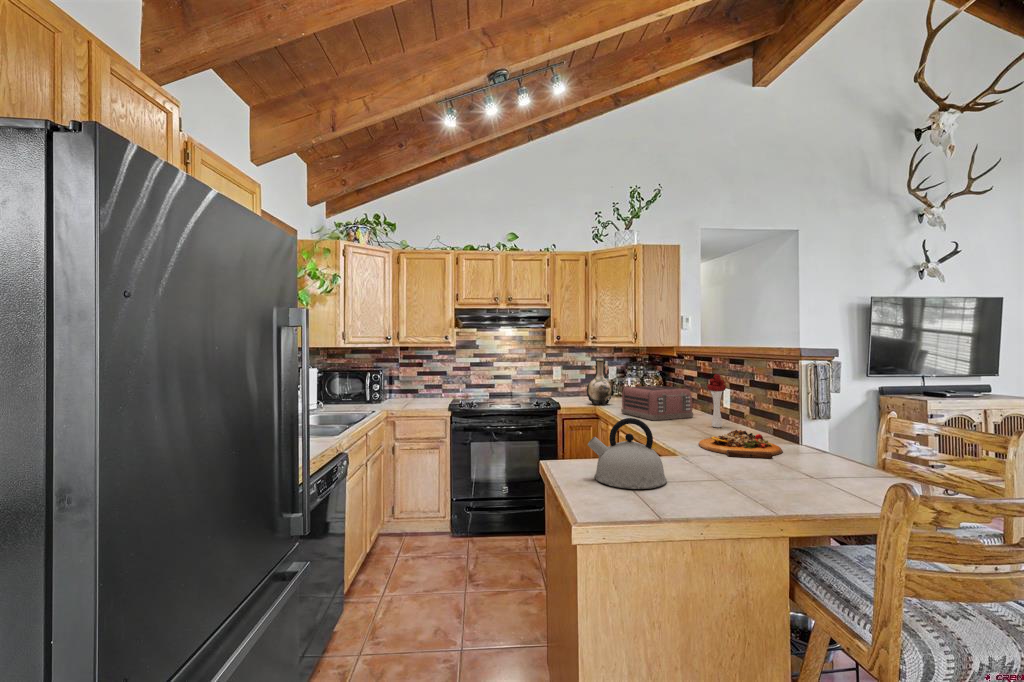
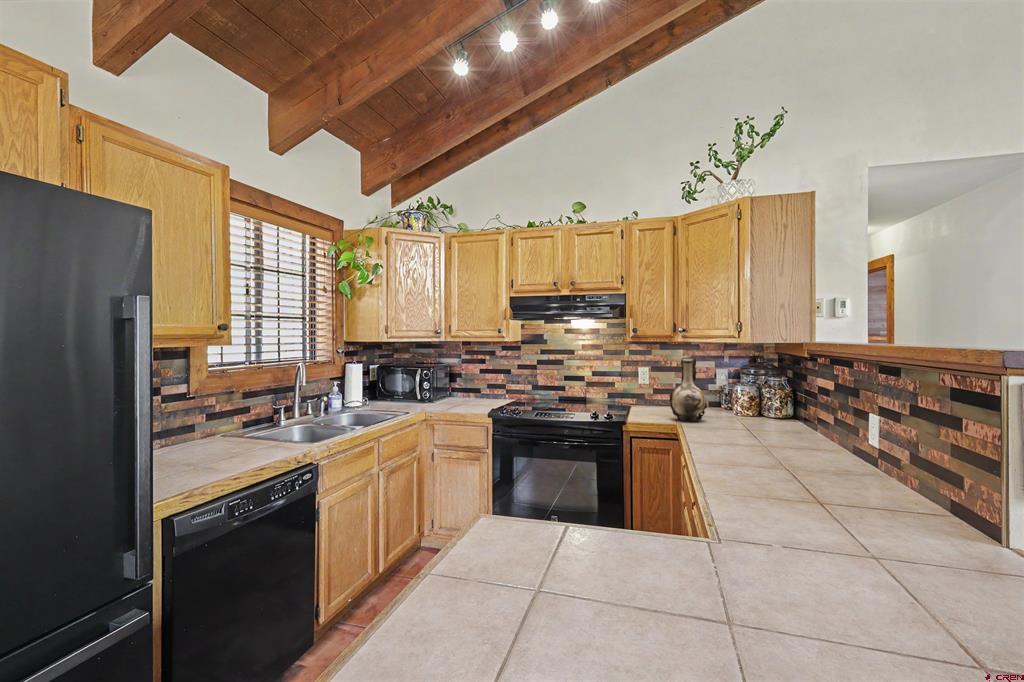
flower bouquet: present [707,374,726,427] -> none [825,390,861,481]
toaster: present [621,386,693,421] -> none [702,400,815,455]
kettle: present [588,418,667,489] -> none [484,475,614,626]
cutting board: present [699,430,783,458] -> none [769,500,950,581]

